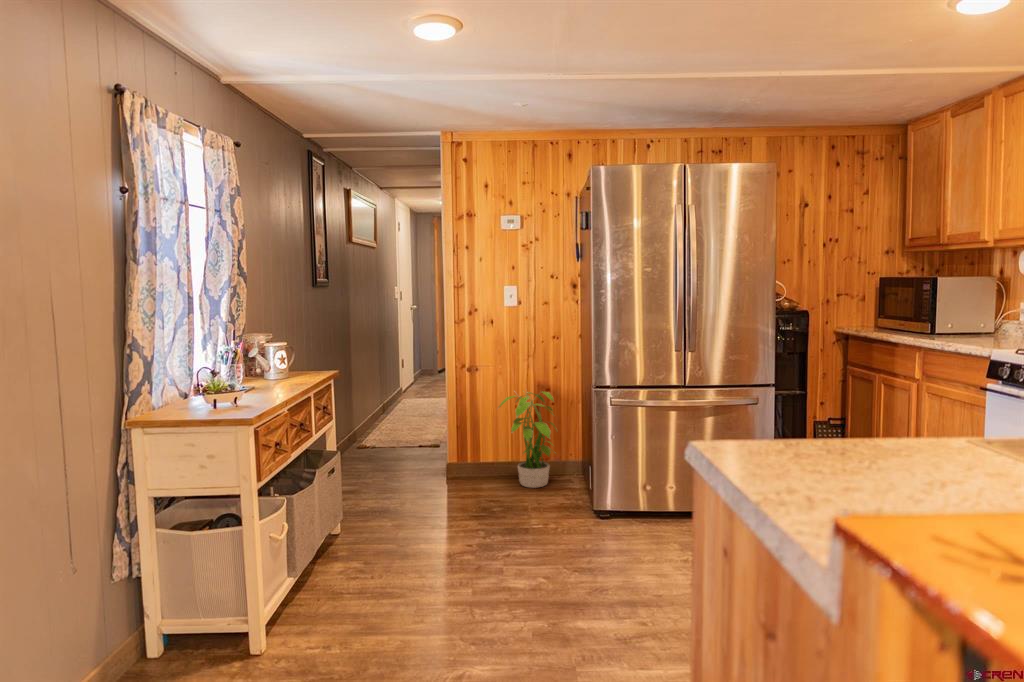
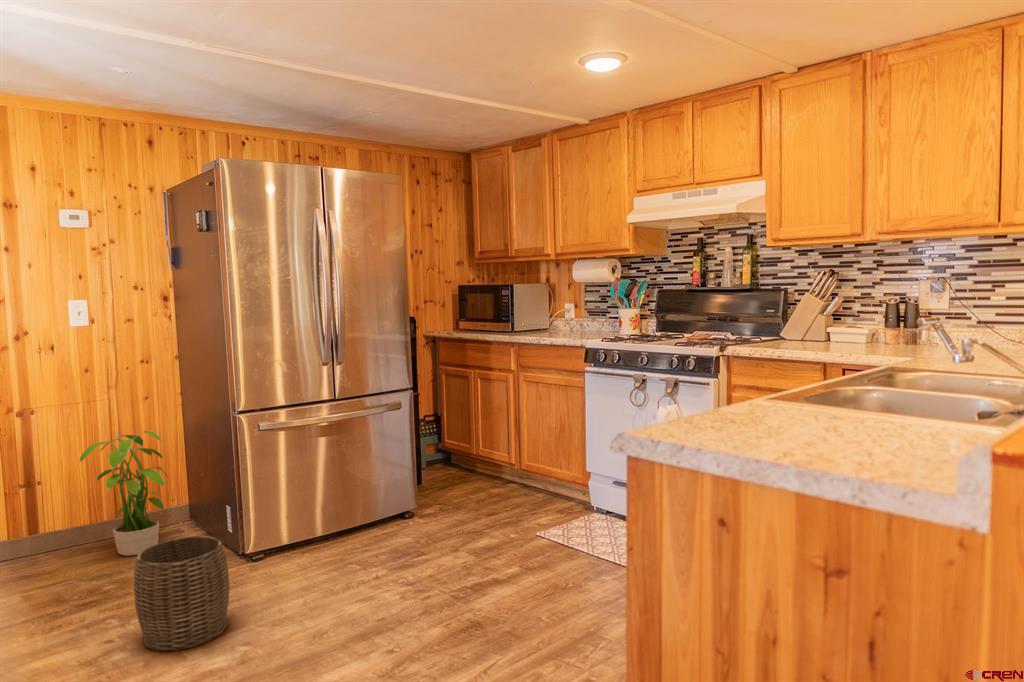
woven basket: none [479,482,549,572] -> present [134,536,229,651]

